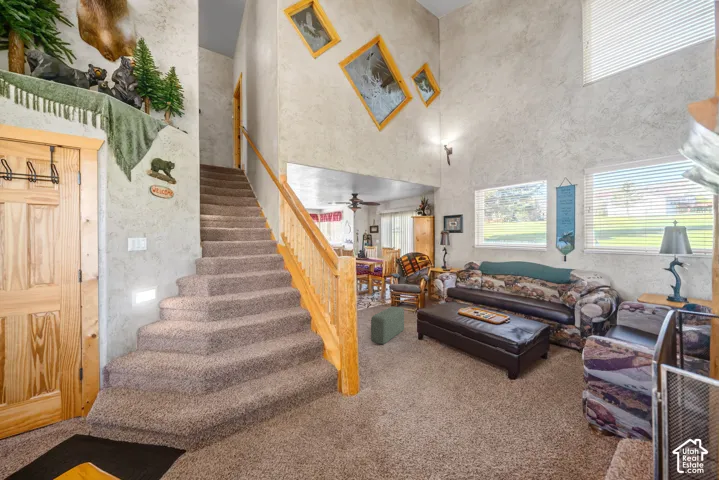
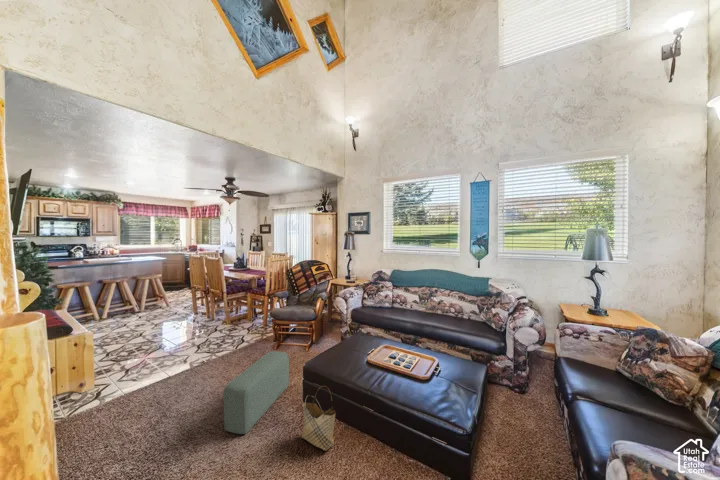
woven basket: none [416,322,437,356] -> present [302,386,336,451]

